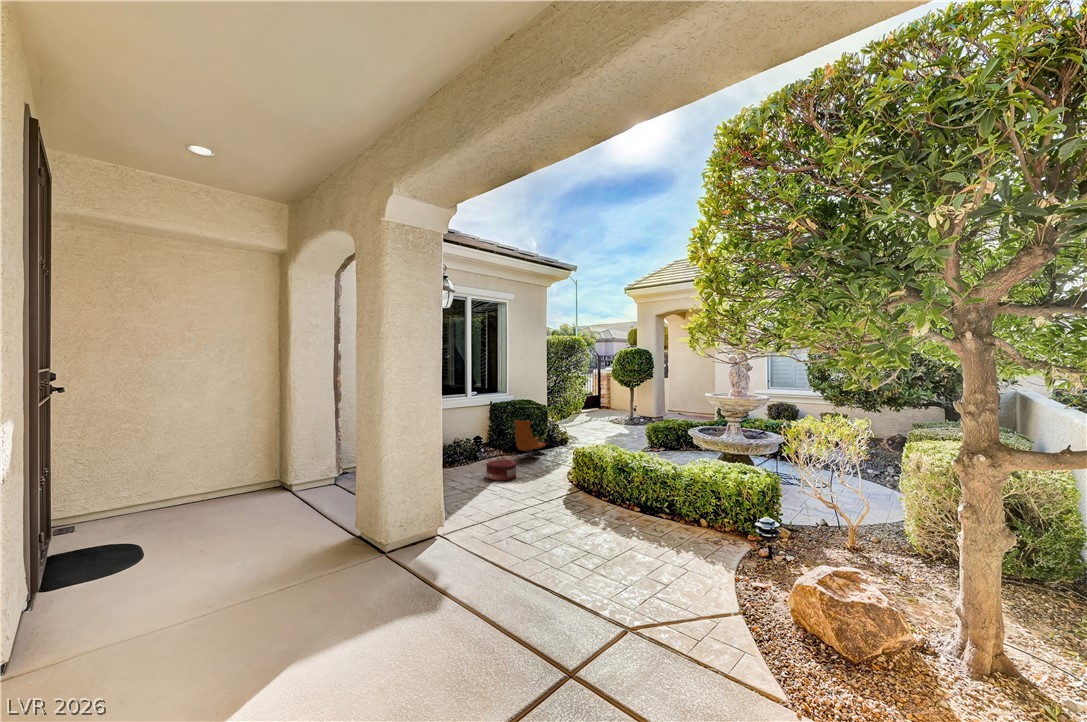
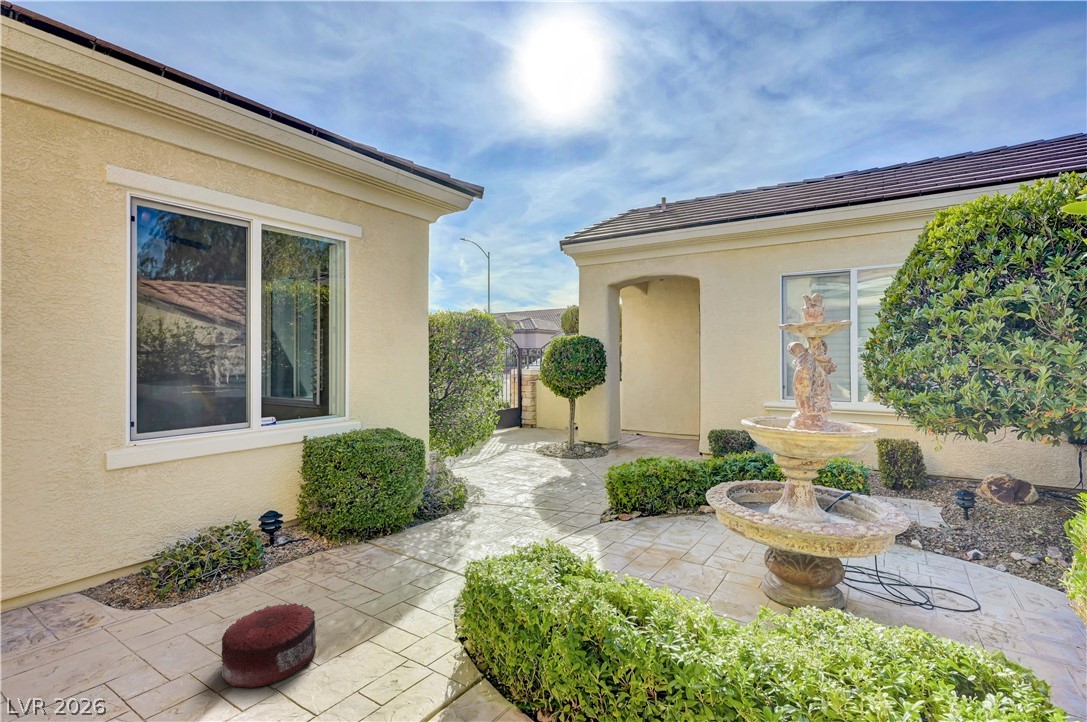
lounge chair: present [514,420,546,458] -> none [340,484,419,576]

